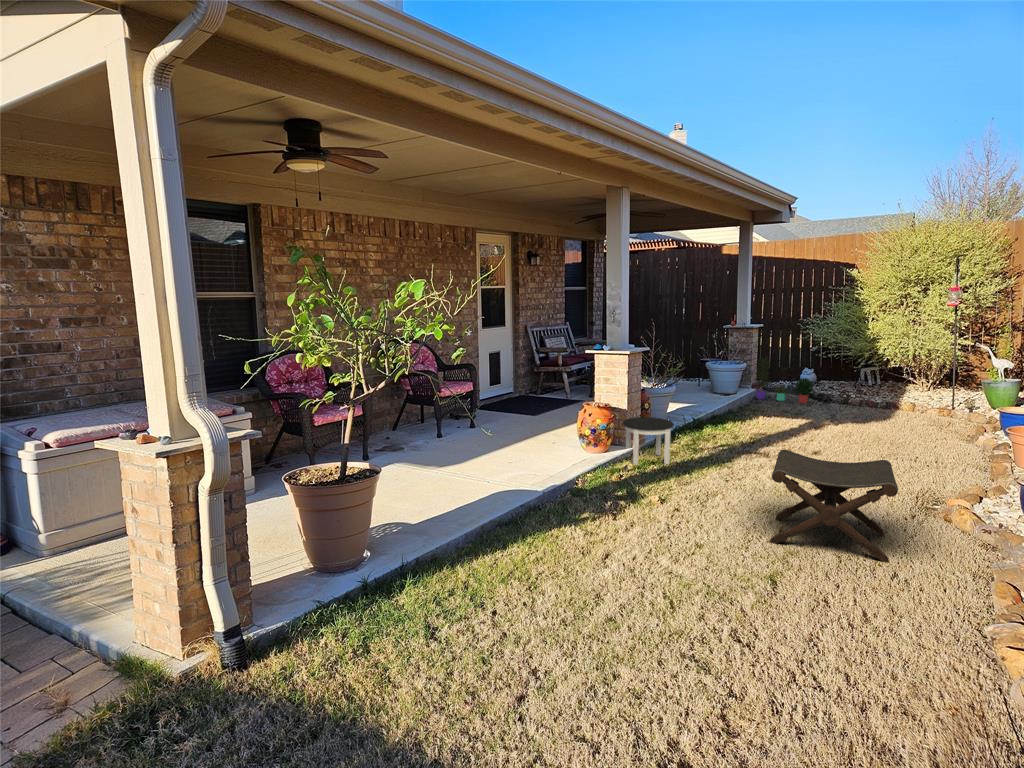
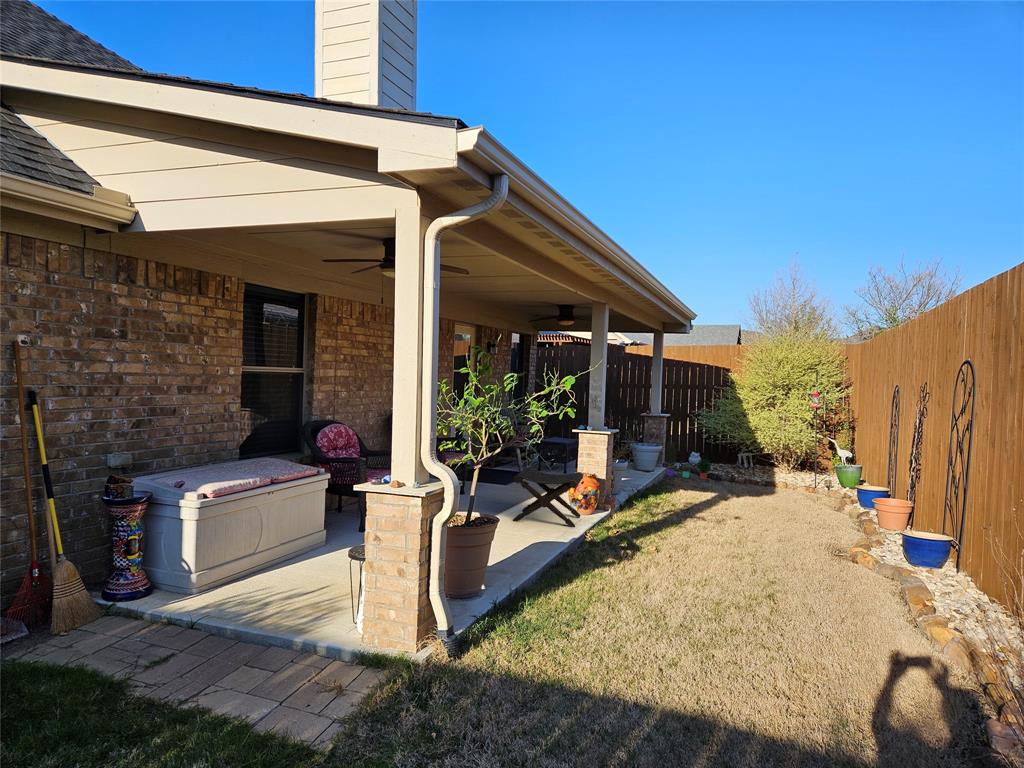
round table: present [623,417,674,465] -> none [604,486,646,525]
footstool: present [770,450,898,563] -> present [513,468,583,527]

